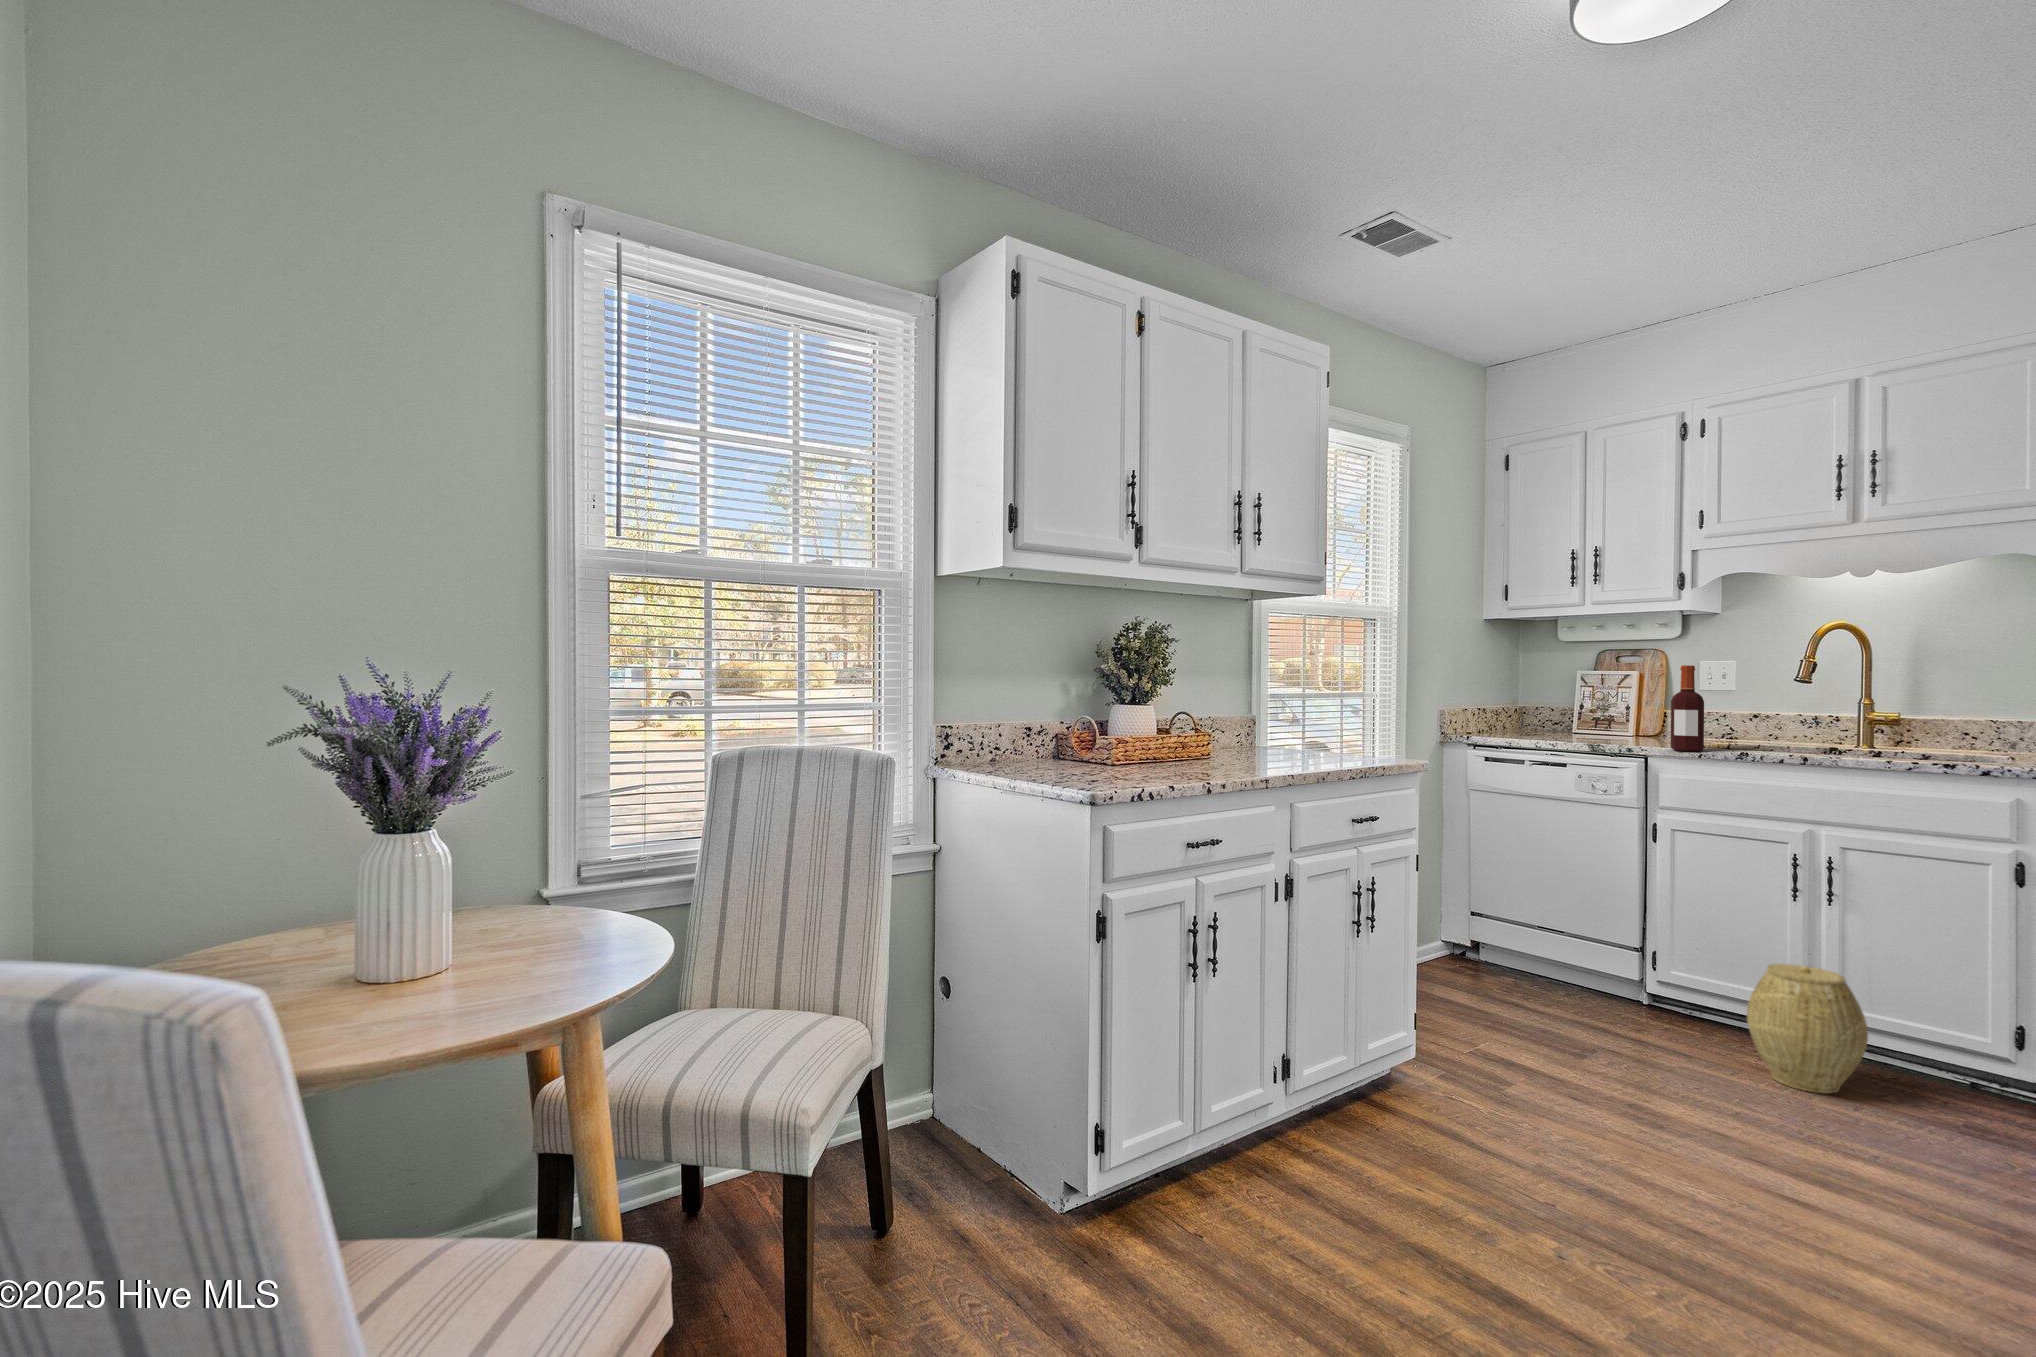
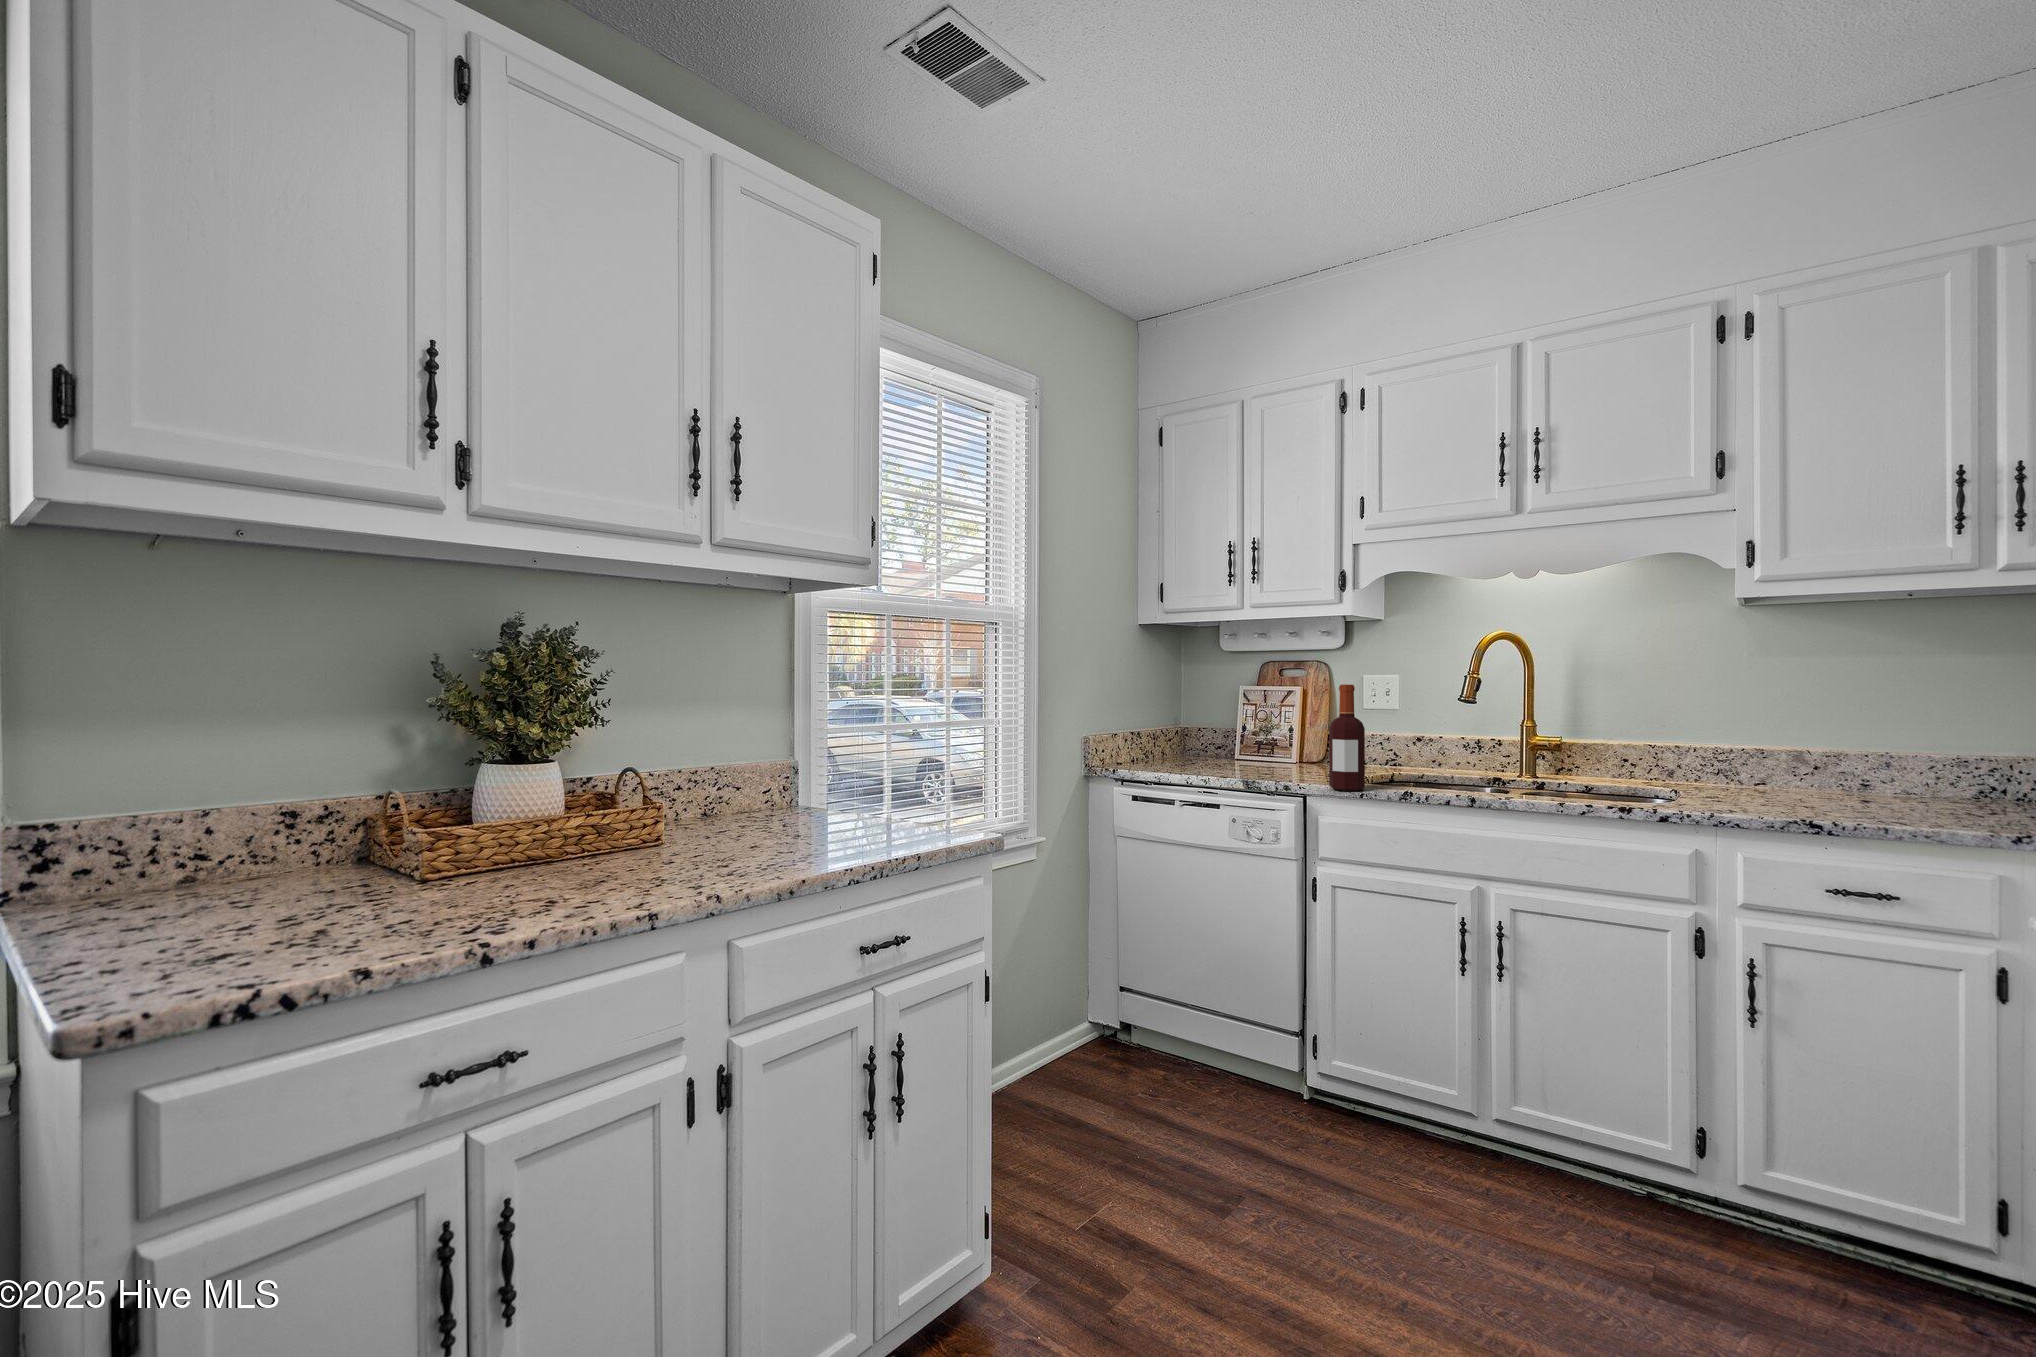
woven basket: present [1747,964,1868,1093] -> none [1413,1065,1546,1239]

